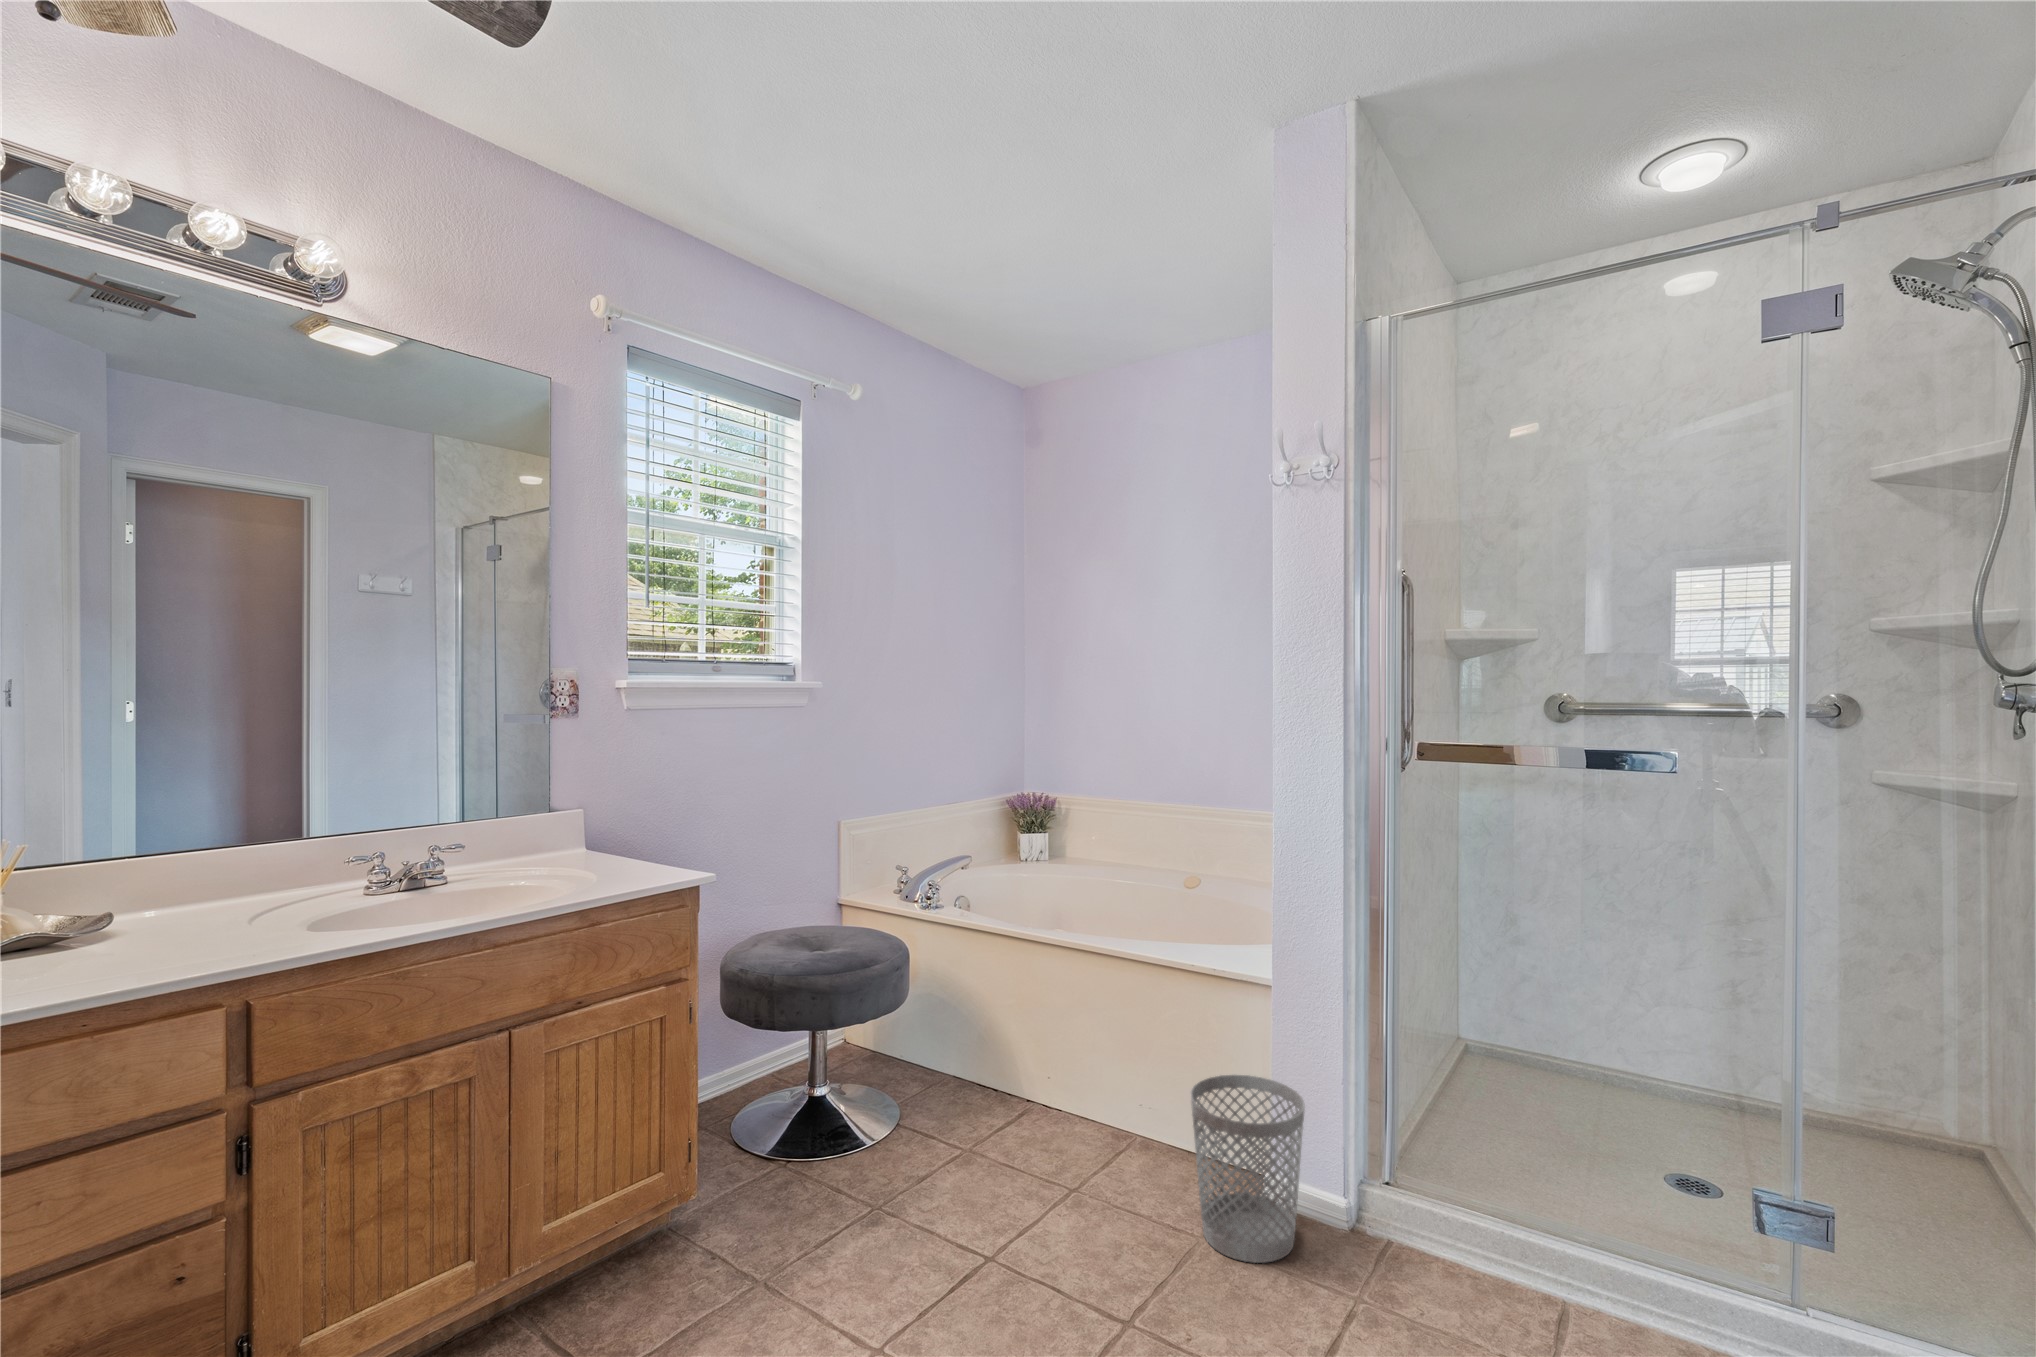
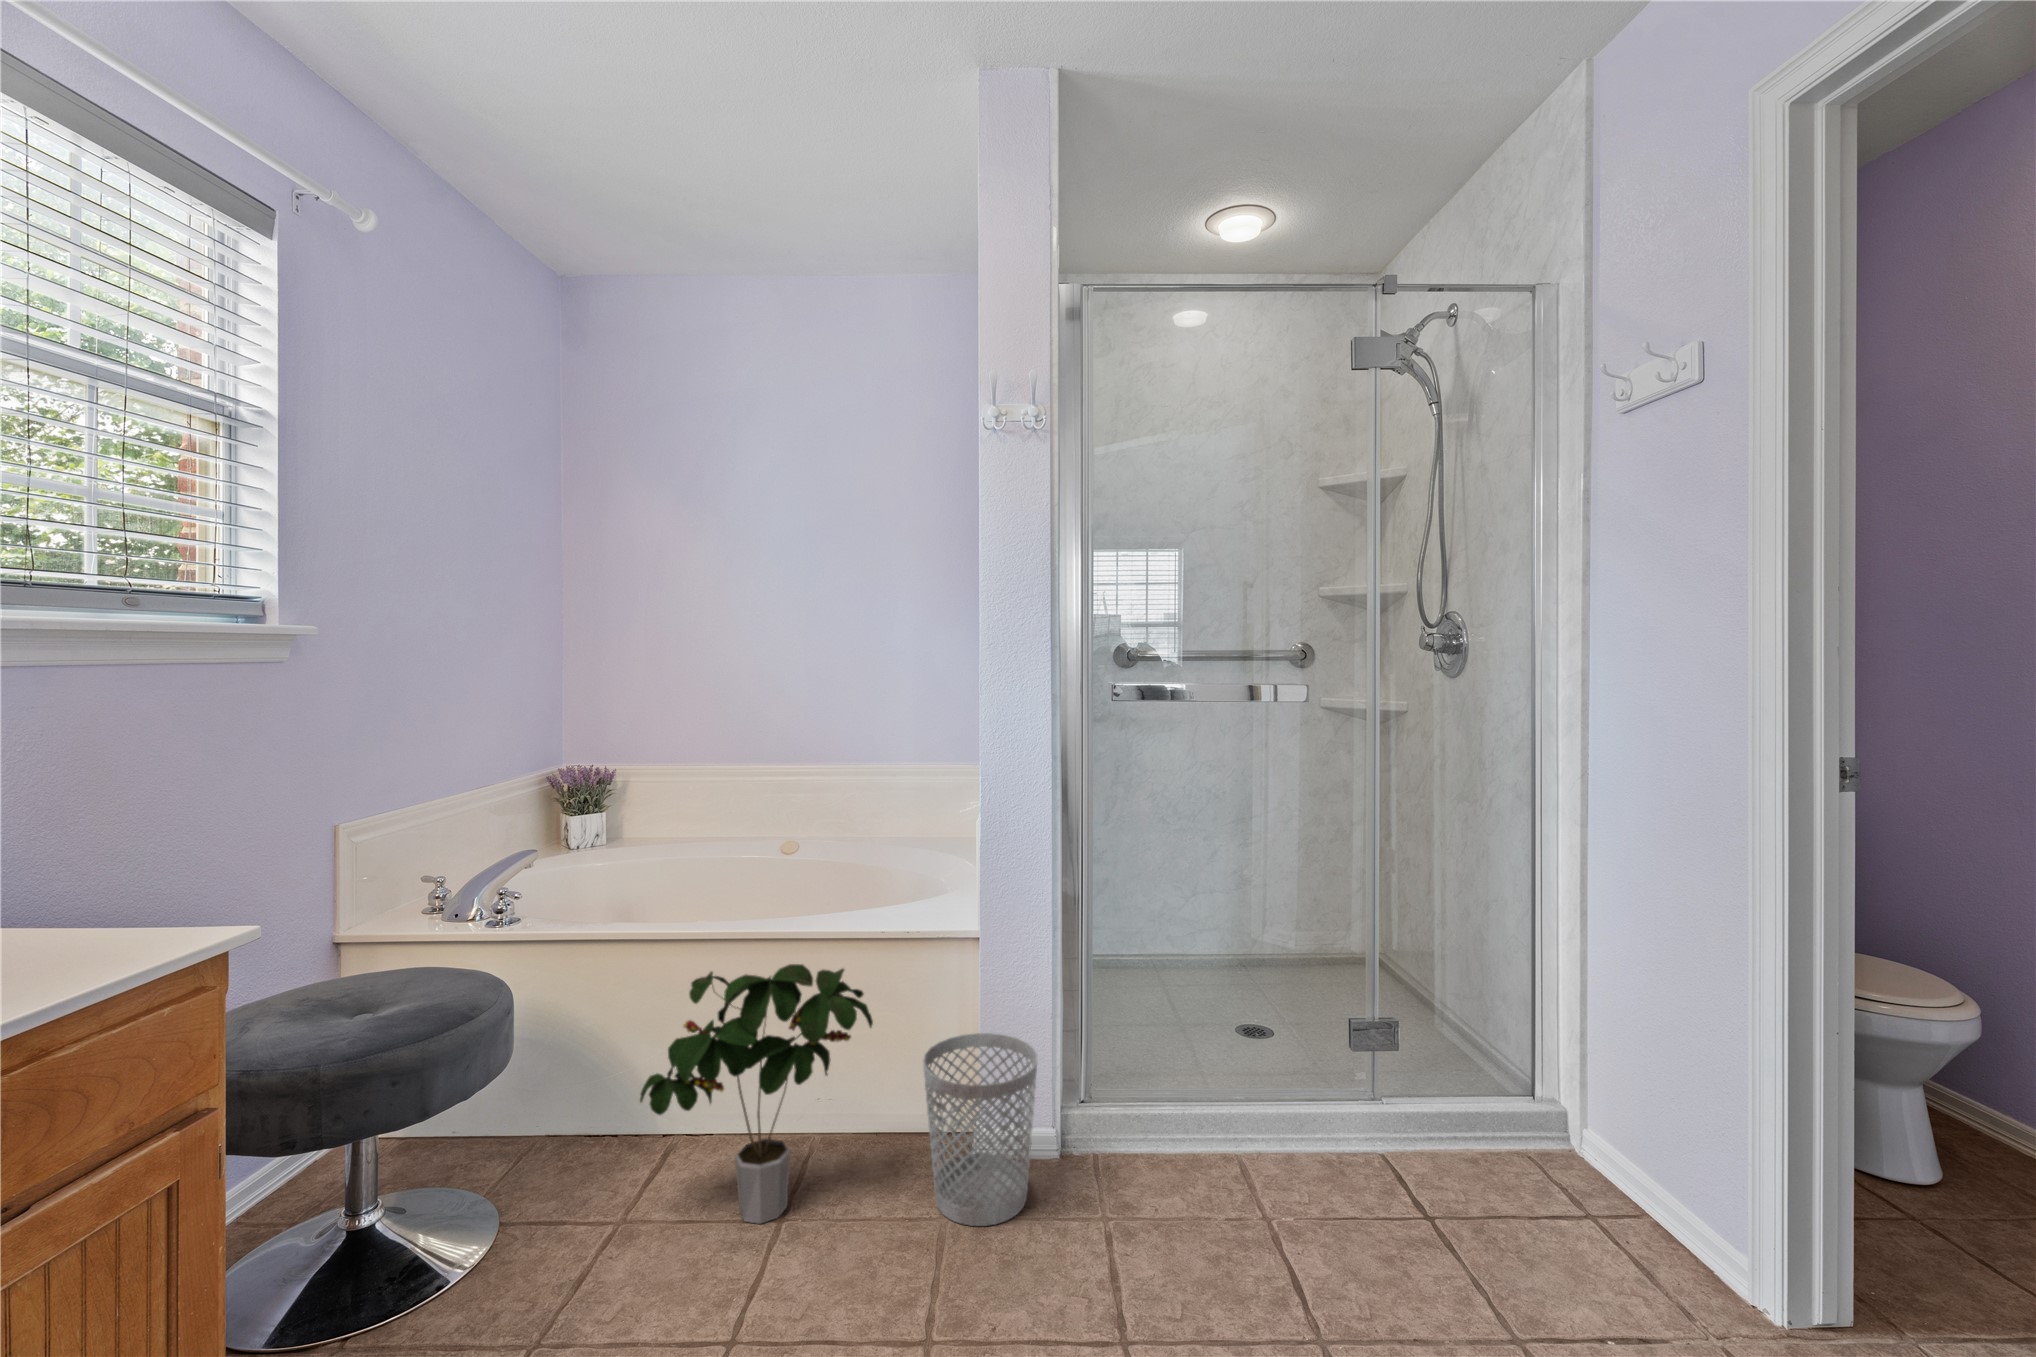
potted plant: none [978,966,1157,1189] -> present [640,964,873,1224]

